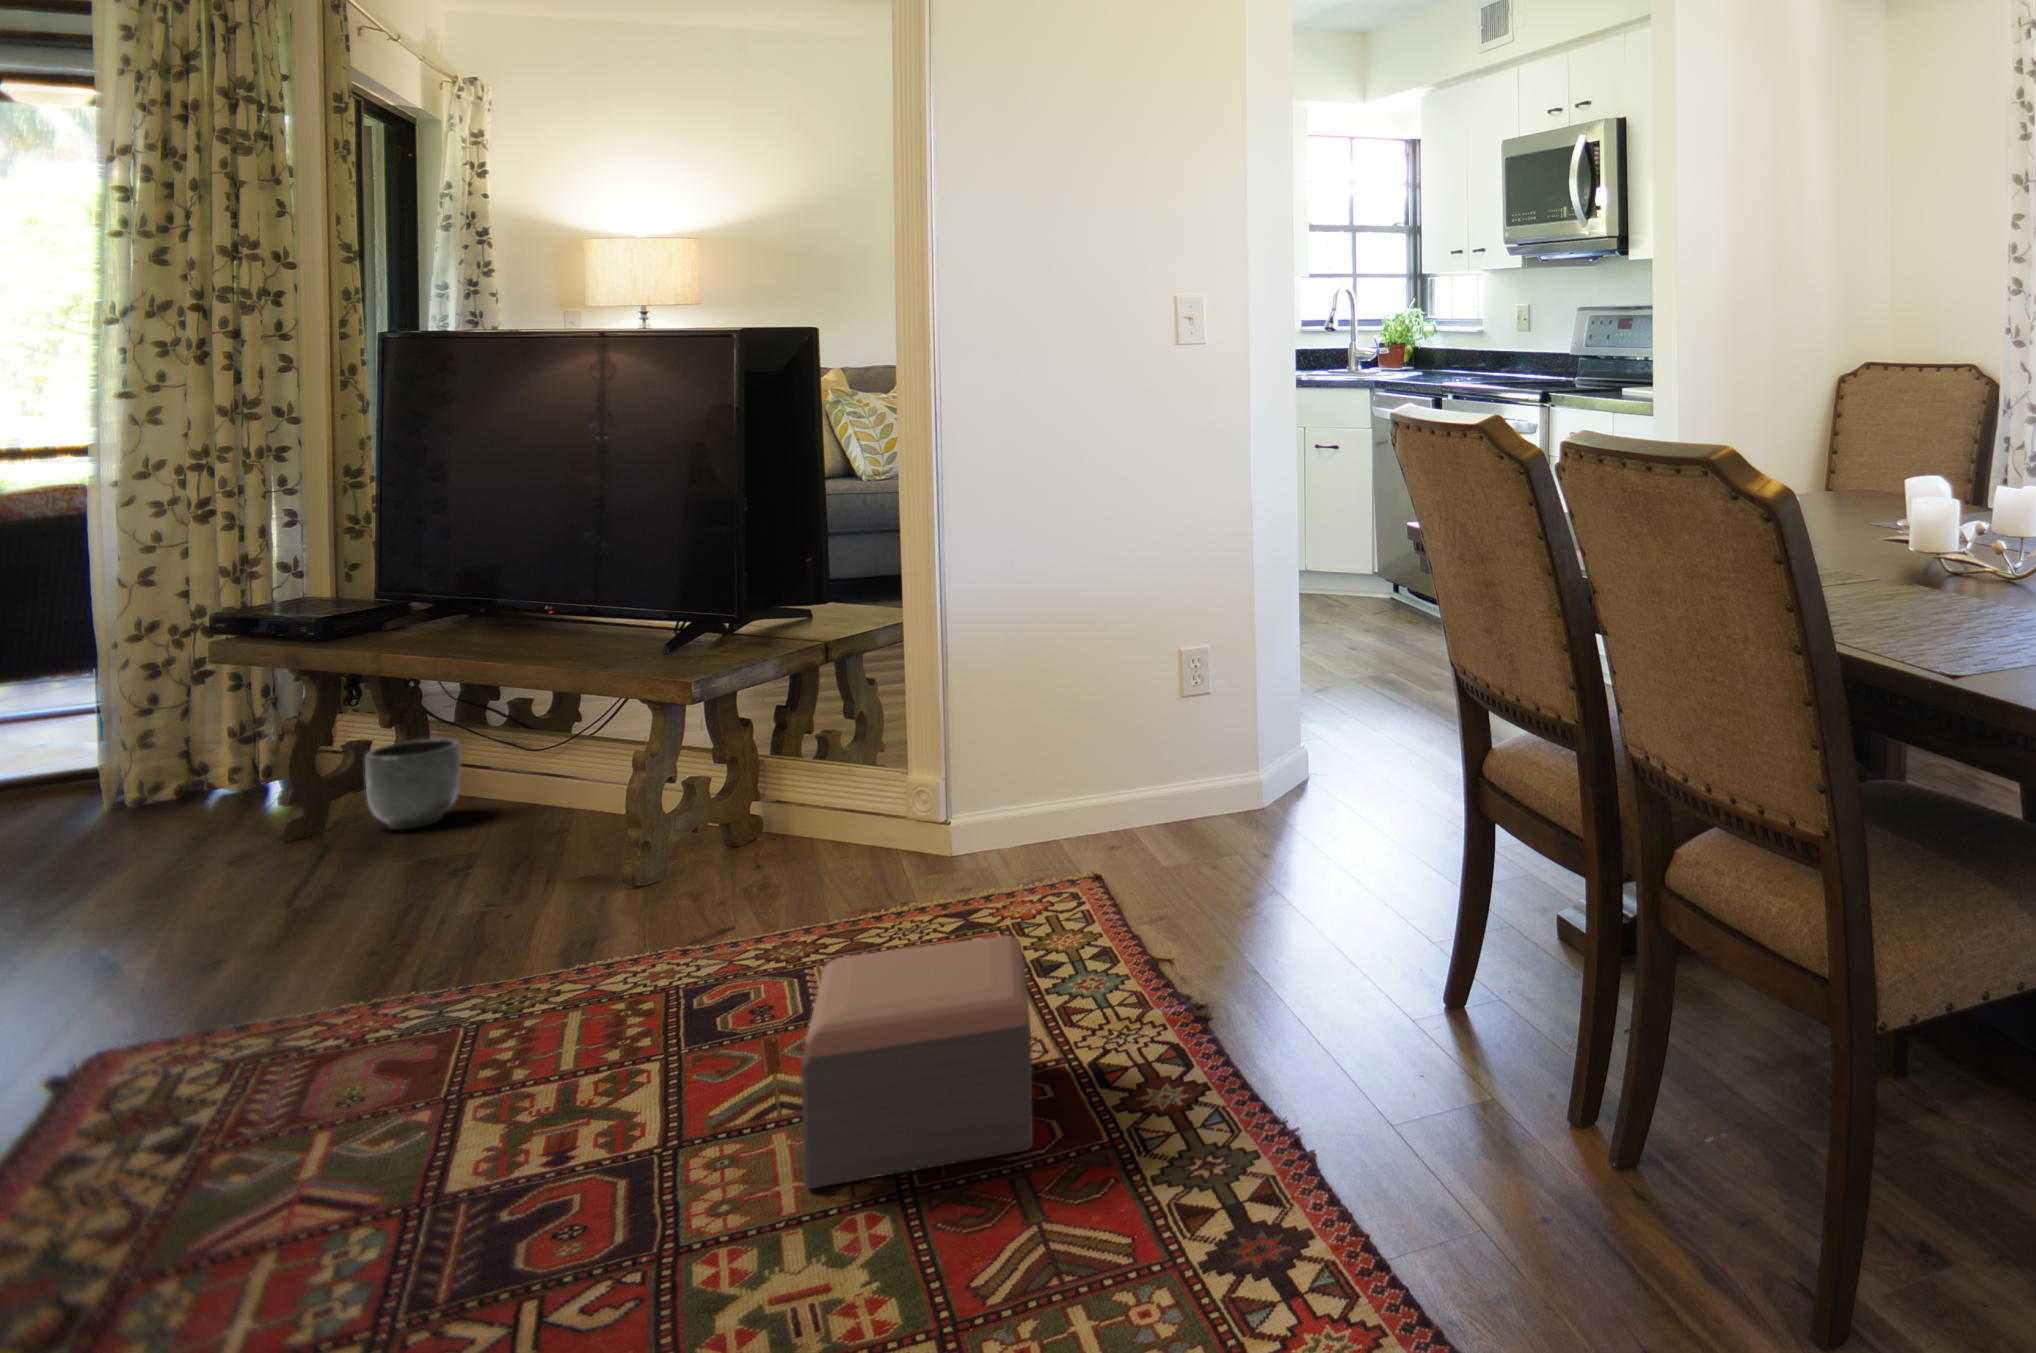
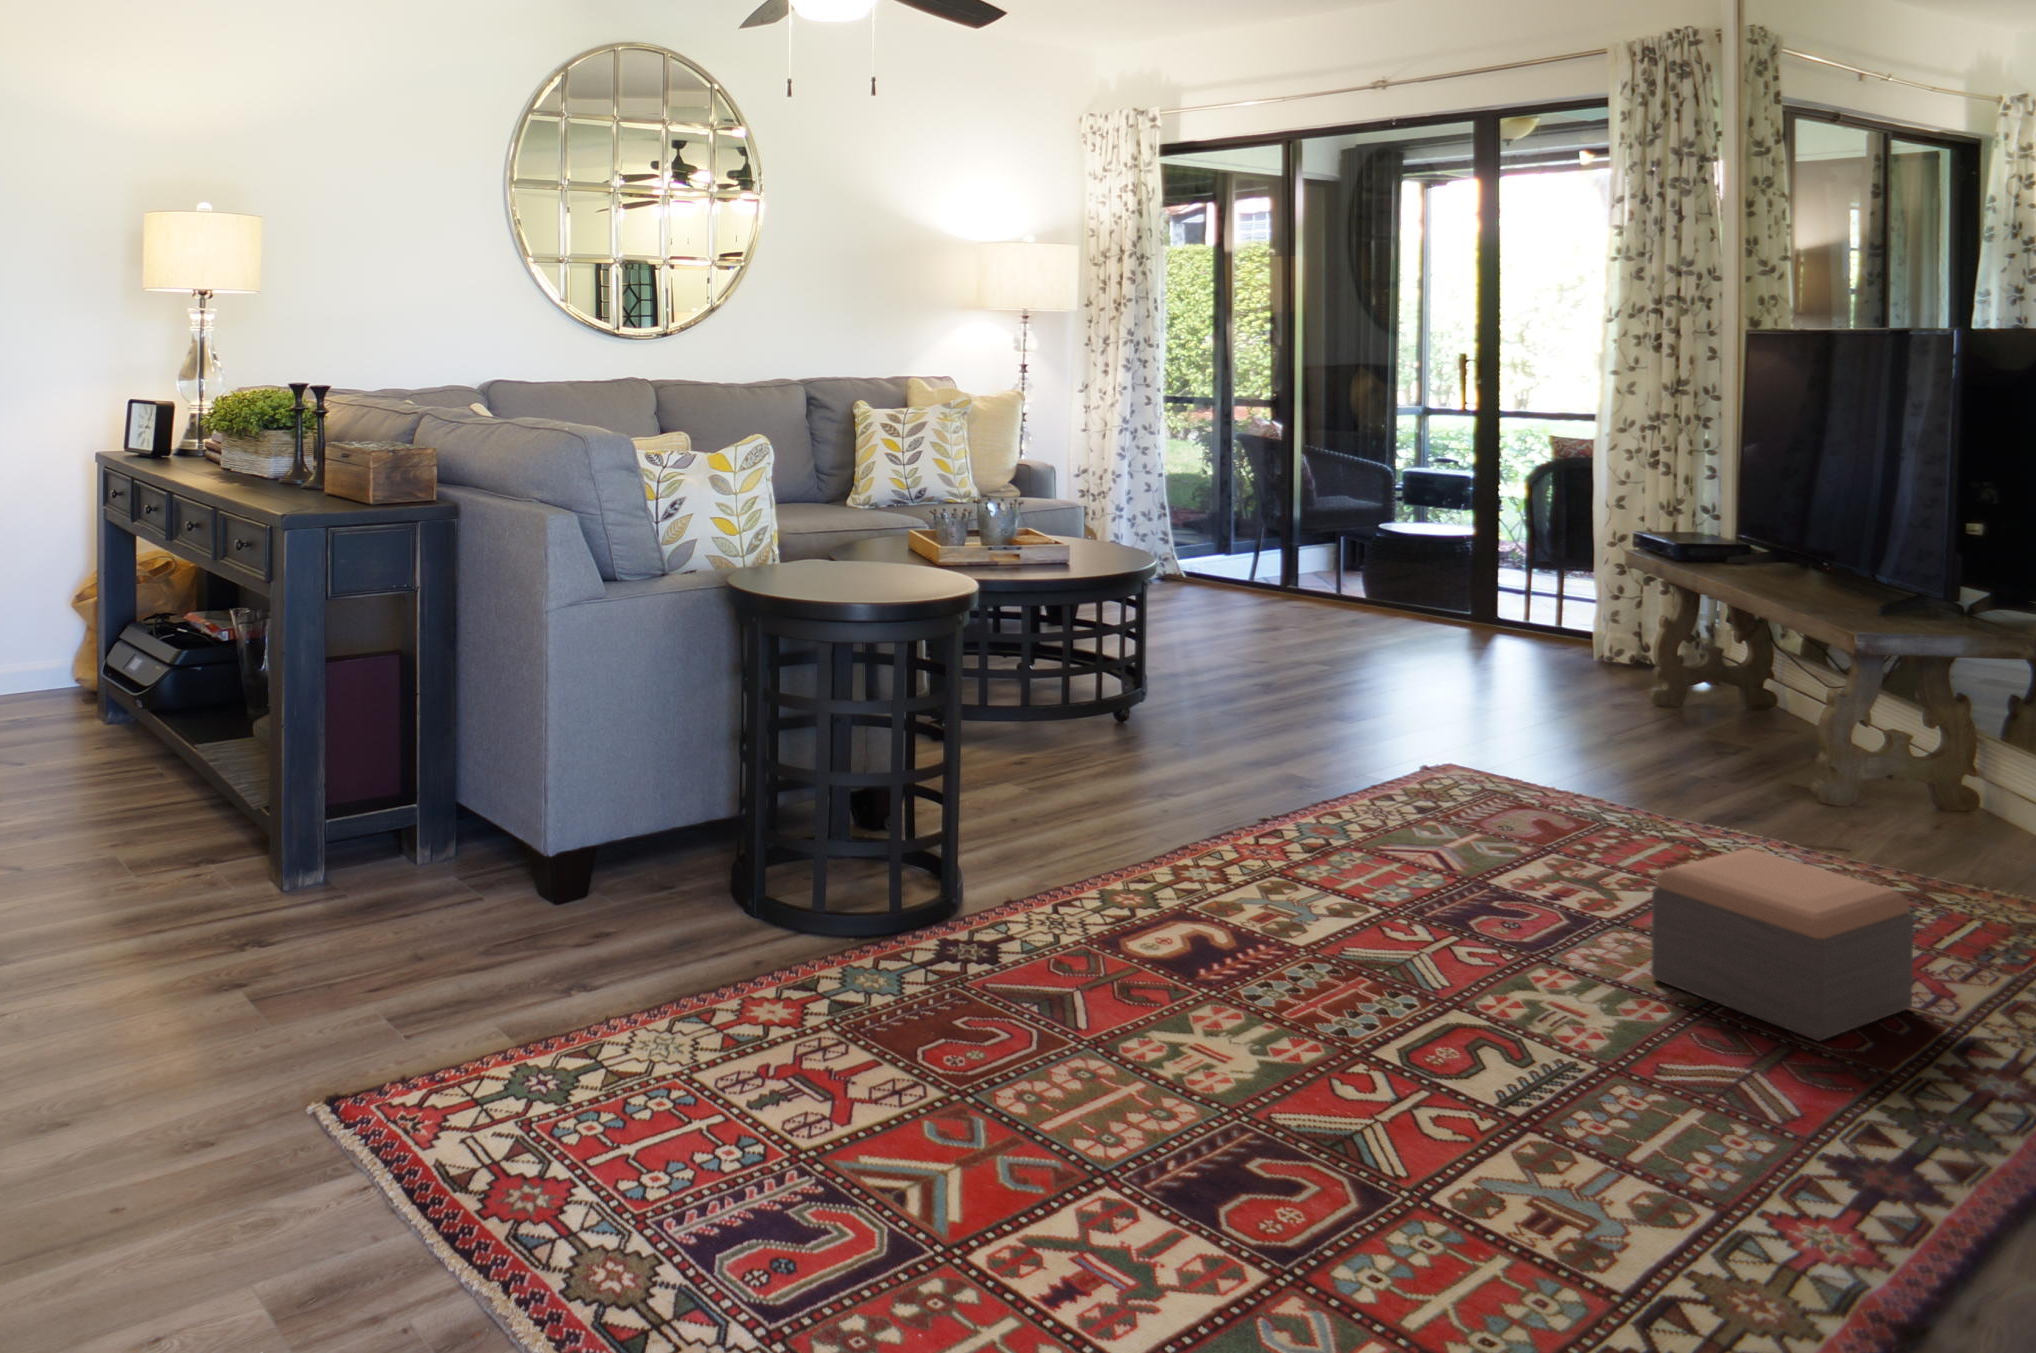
planter: present [365,739,460,830] -> none [1707,654,1780,723]

